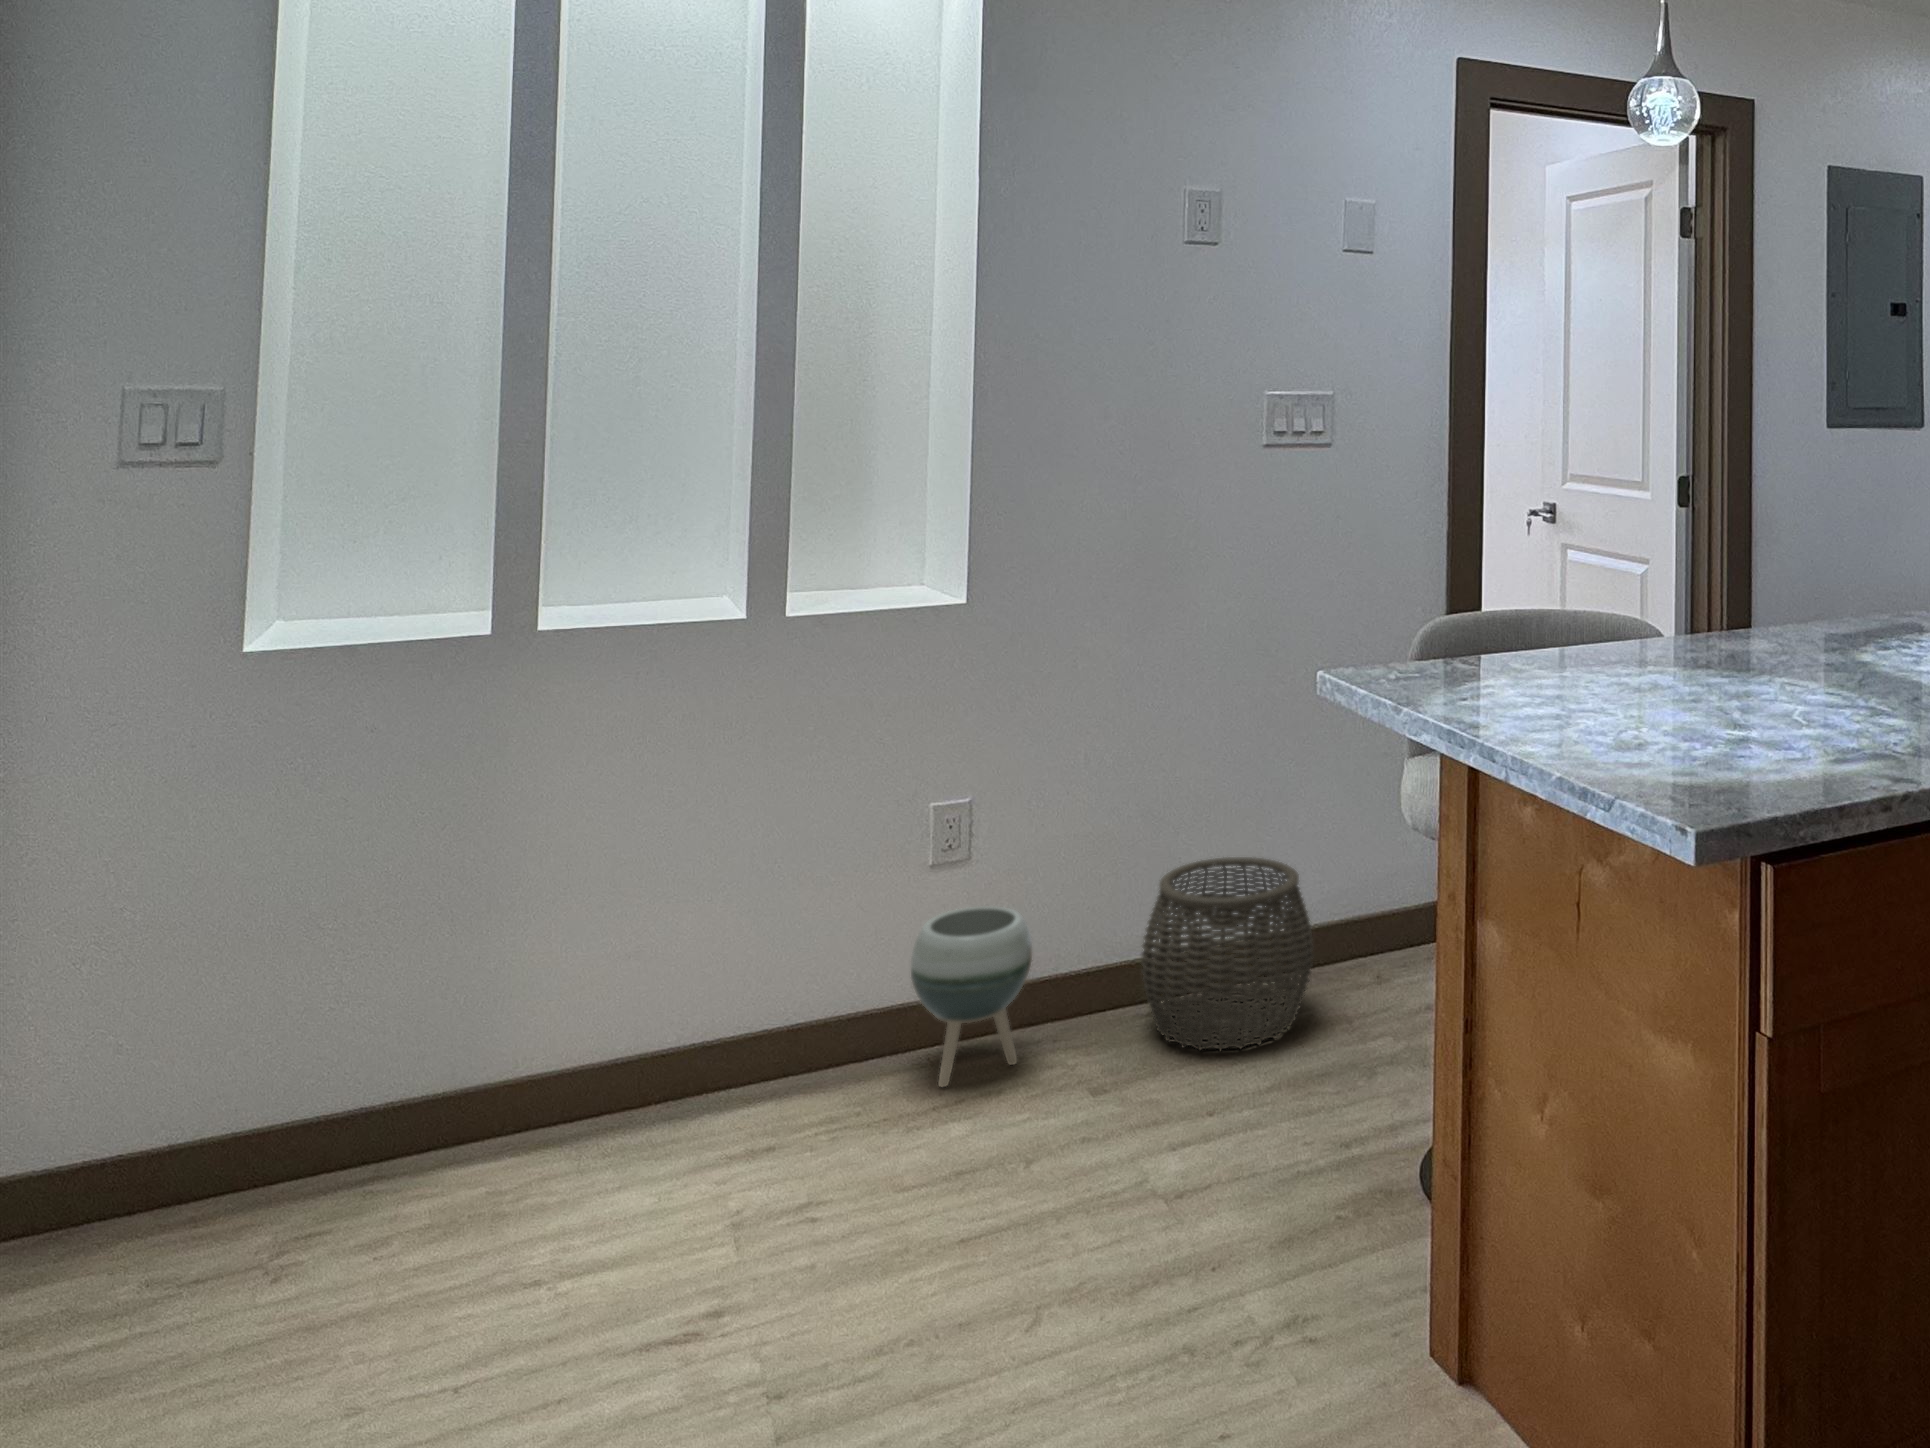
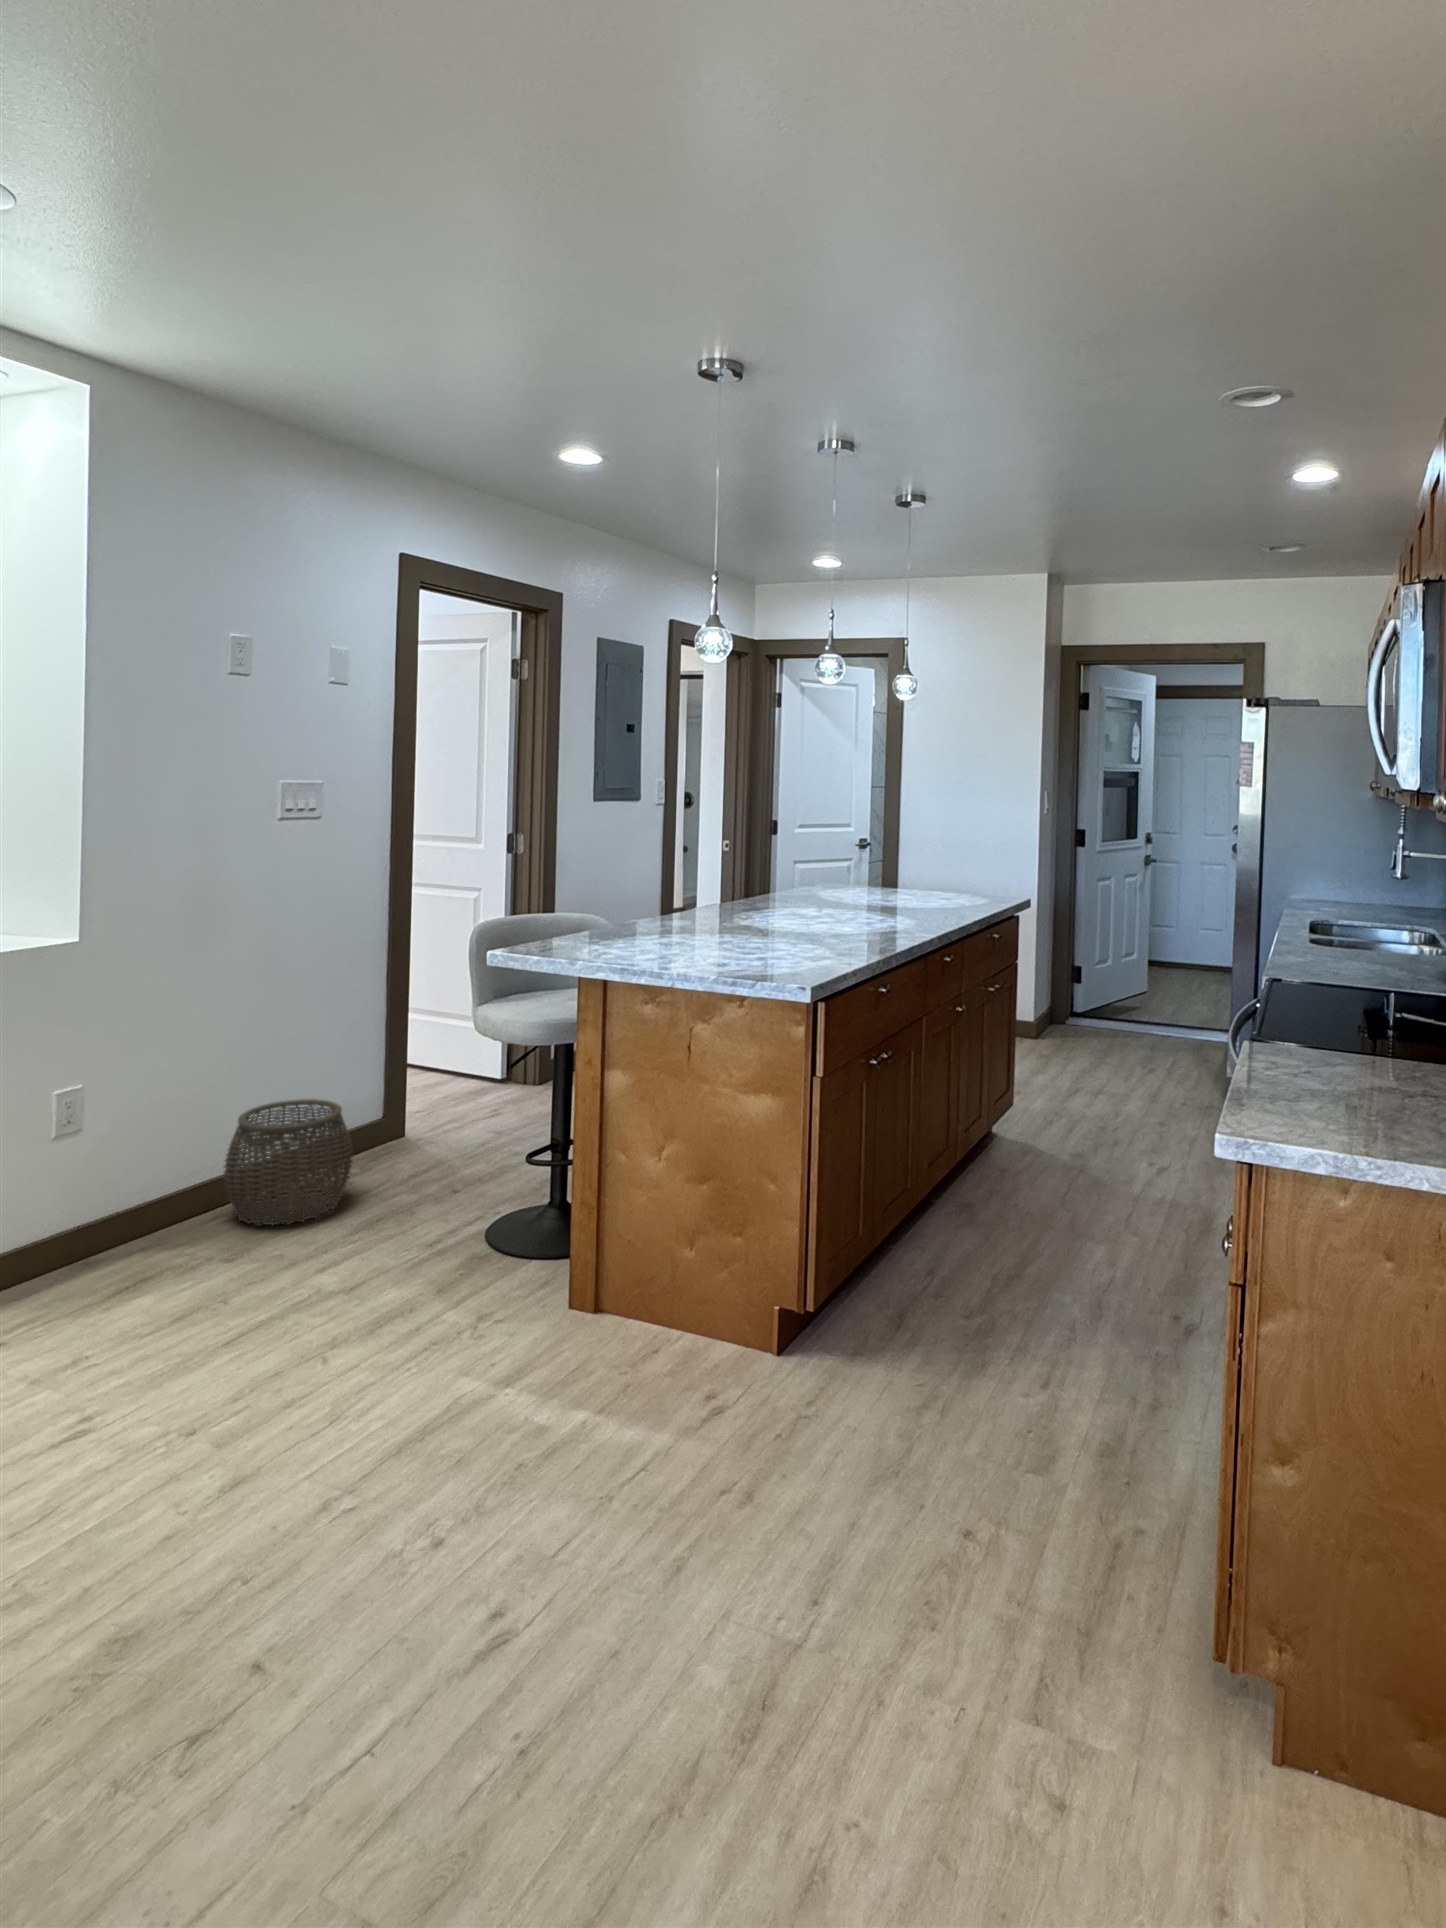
planter: present [911,906,1032,1087] -> none [67,1158,165,1286]

